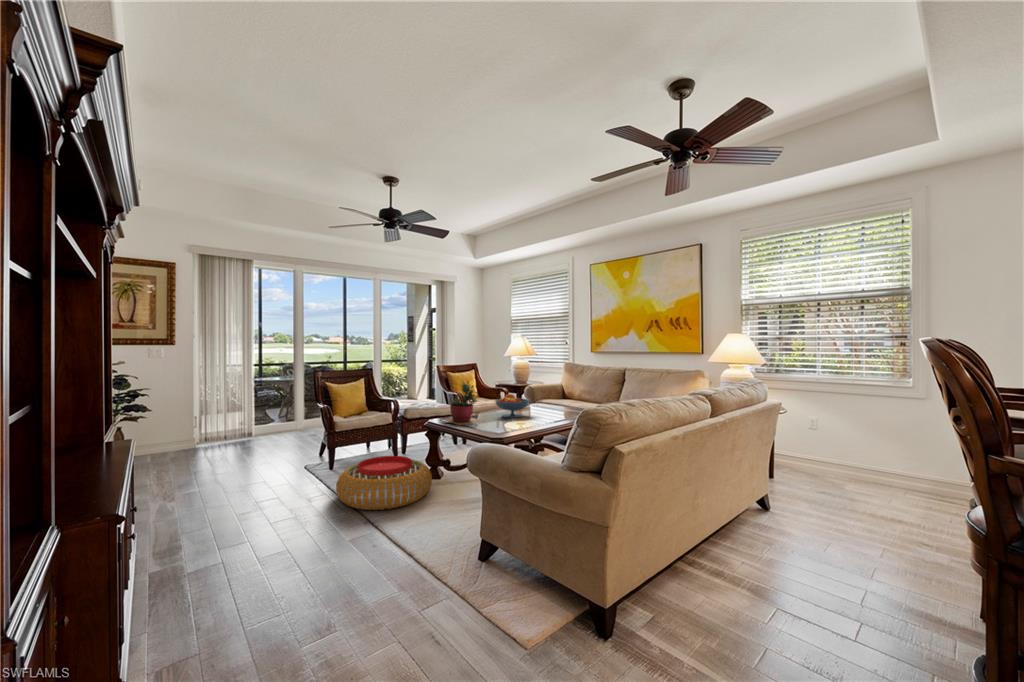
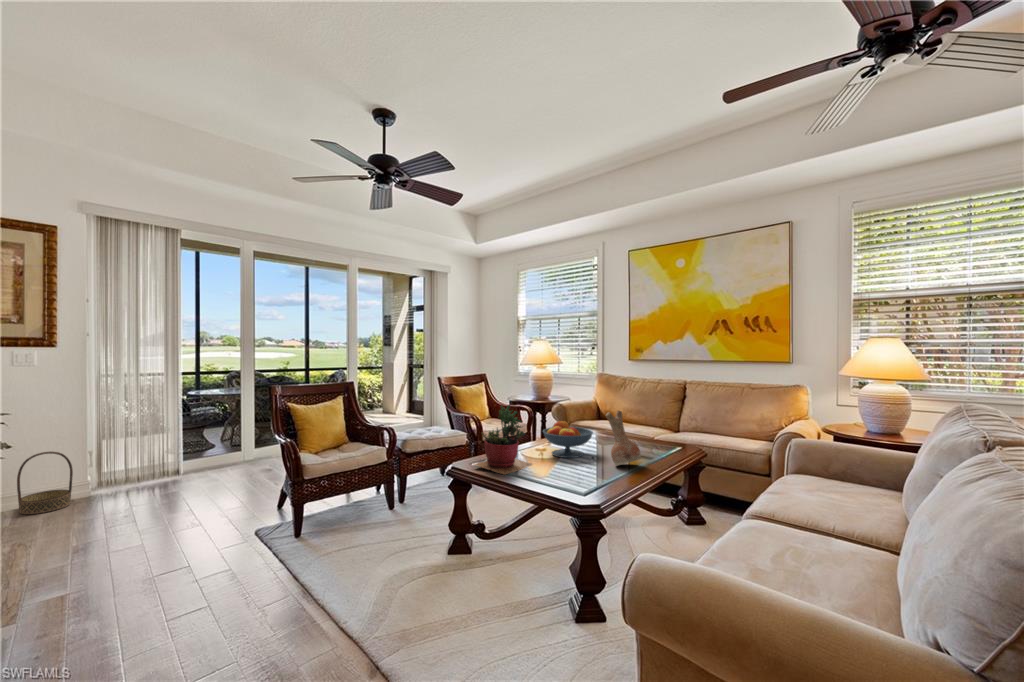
vase: none [530,384,553,421] -> present [606,411,641,466]
basket: none [153,415,186,456] -> present [17,452,73,515]
pouf: present [336,456,432,510] -> none [313,525,467,634]

